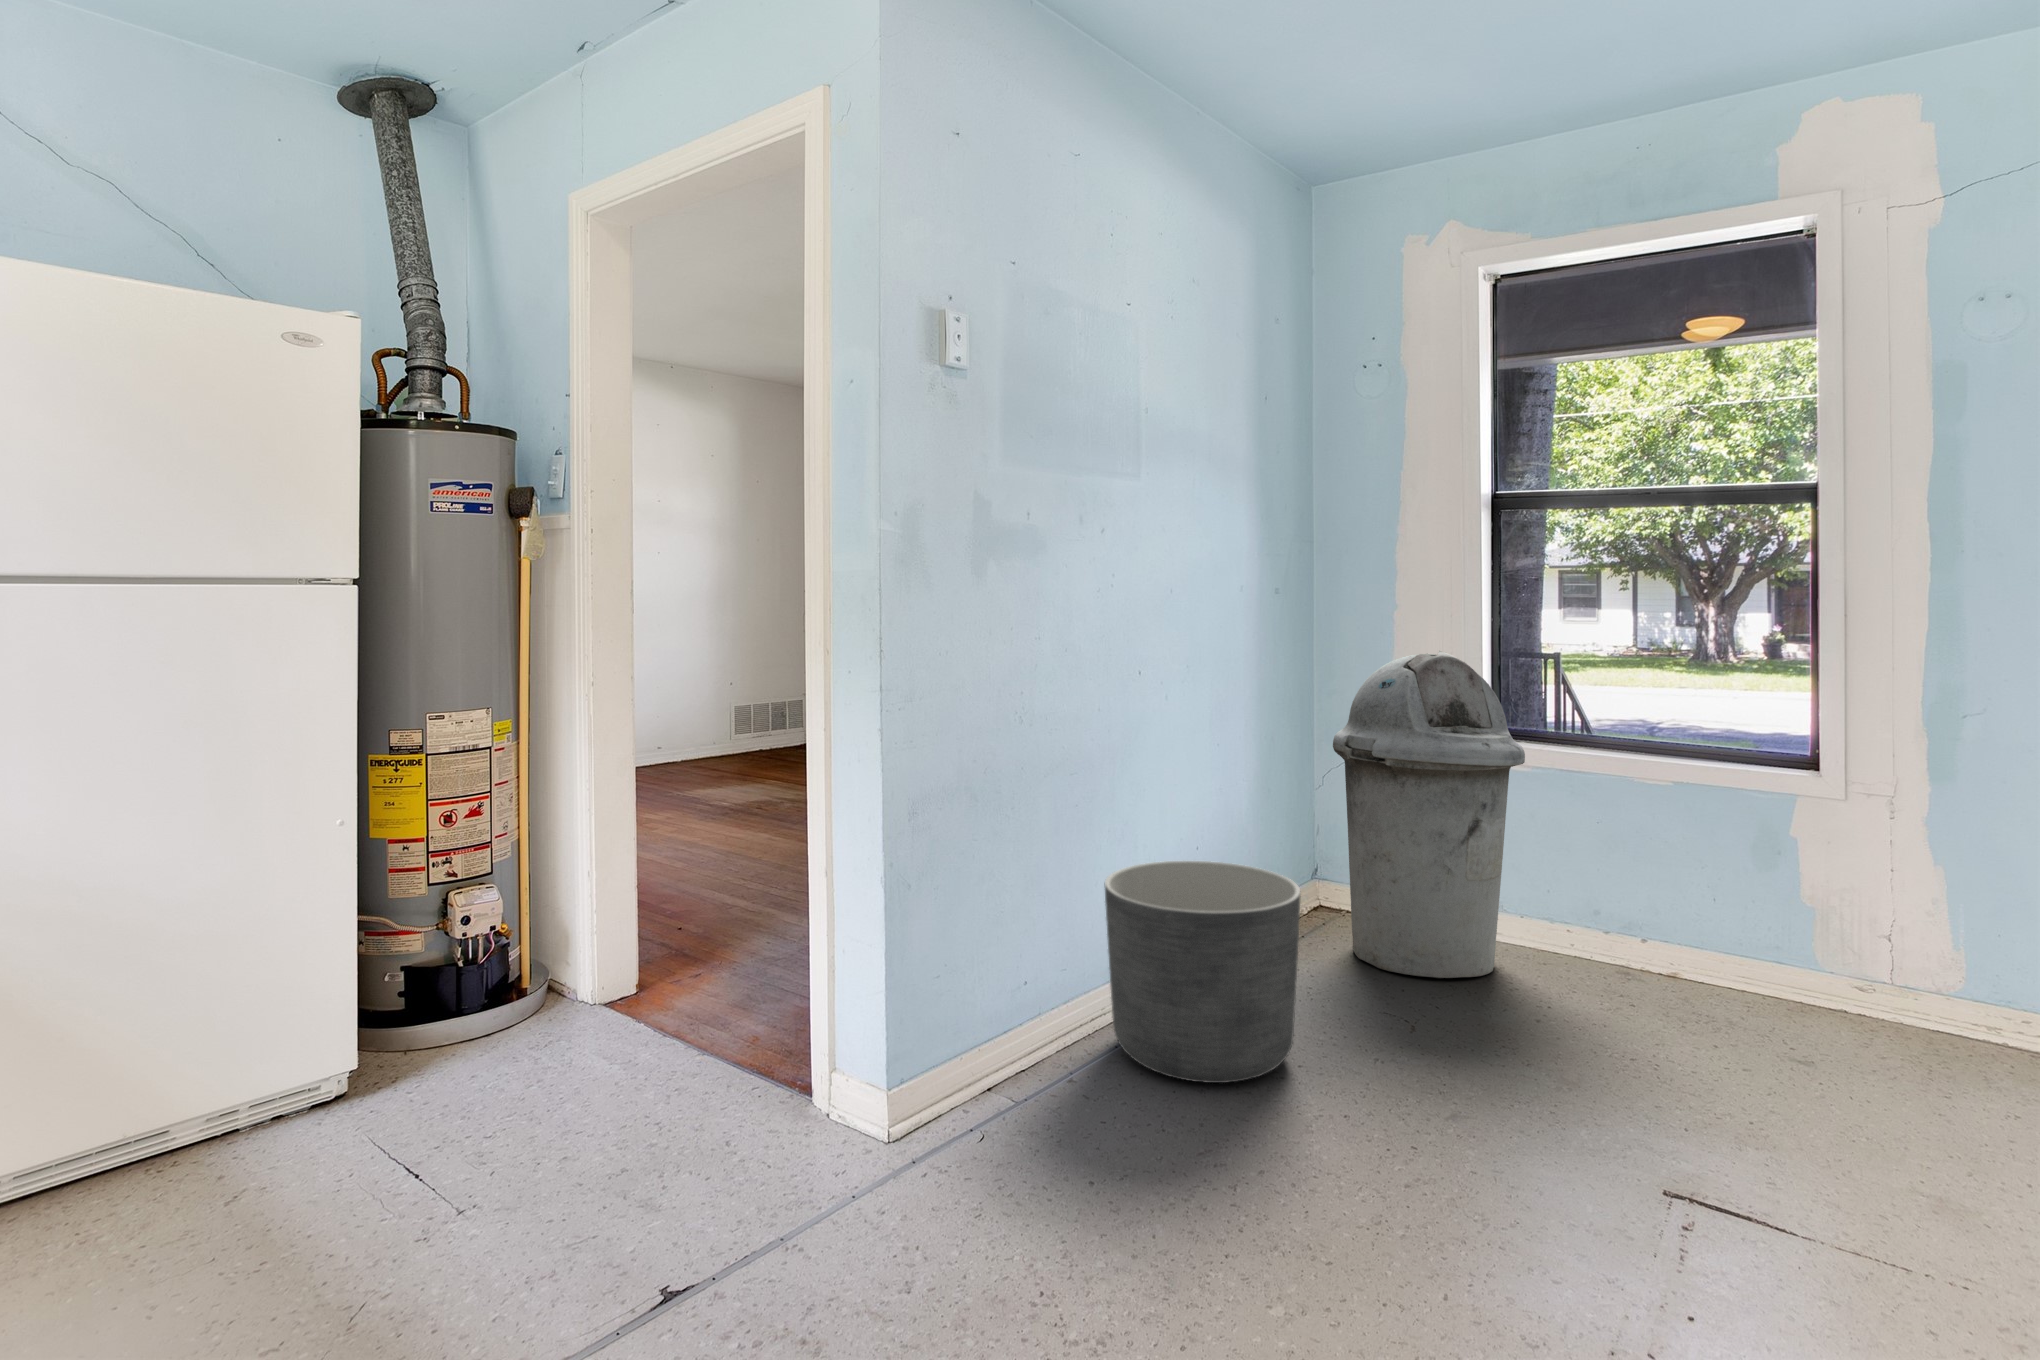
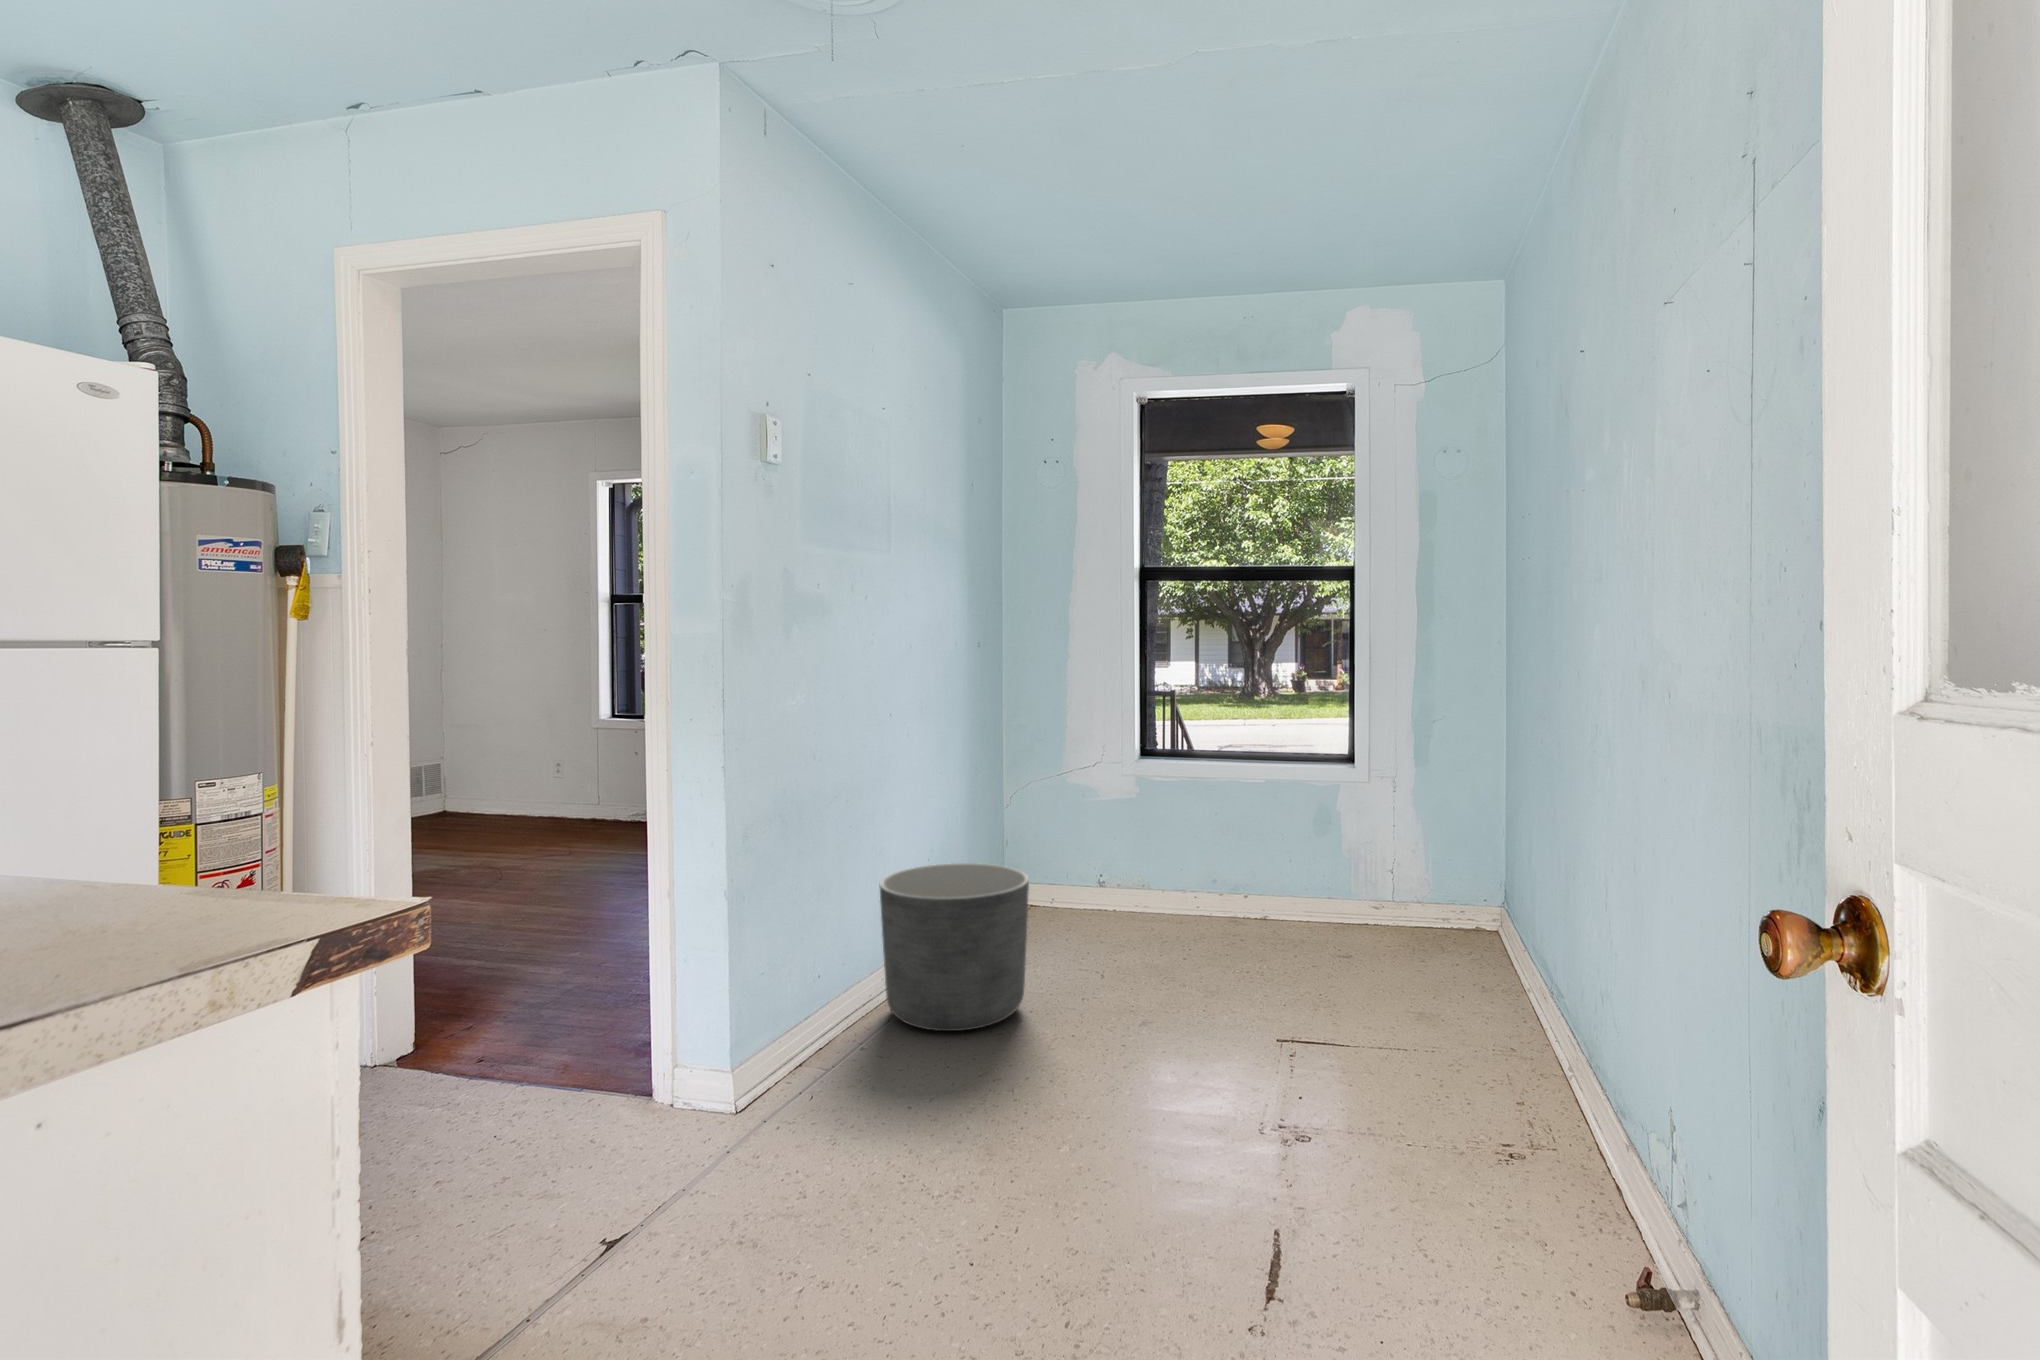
trash can: present [1333,651,1525,979] -> none [1024,692,1157,939]

